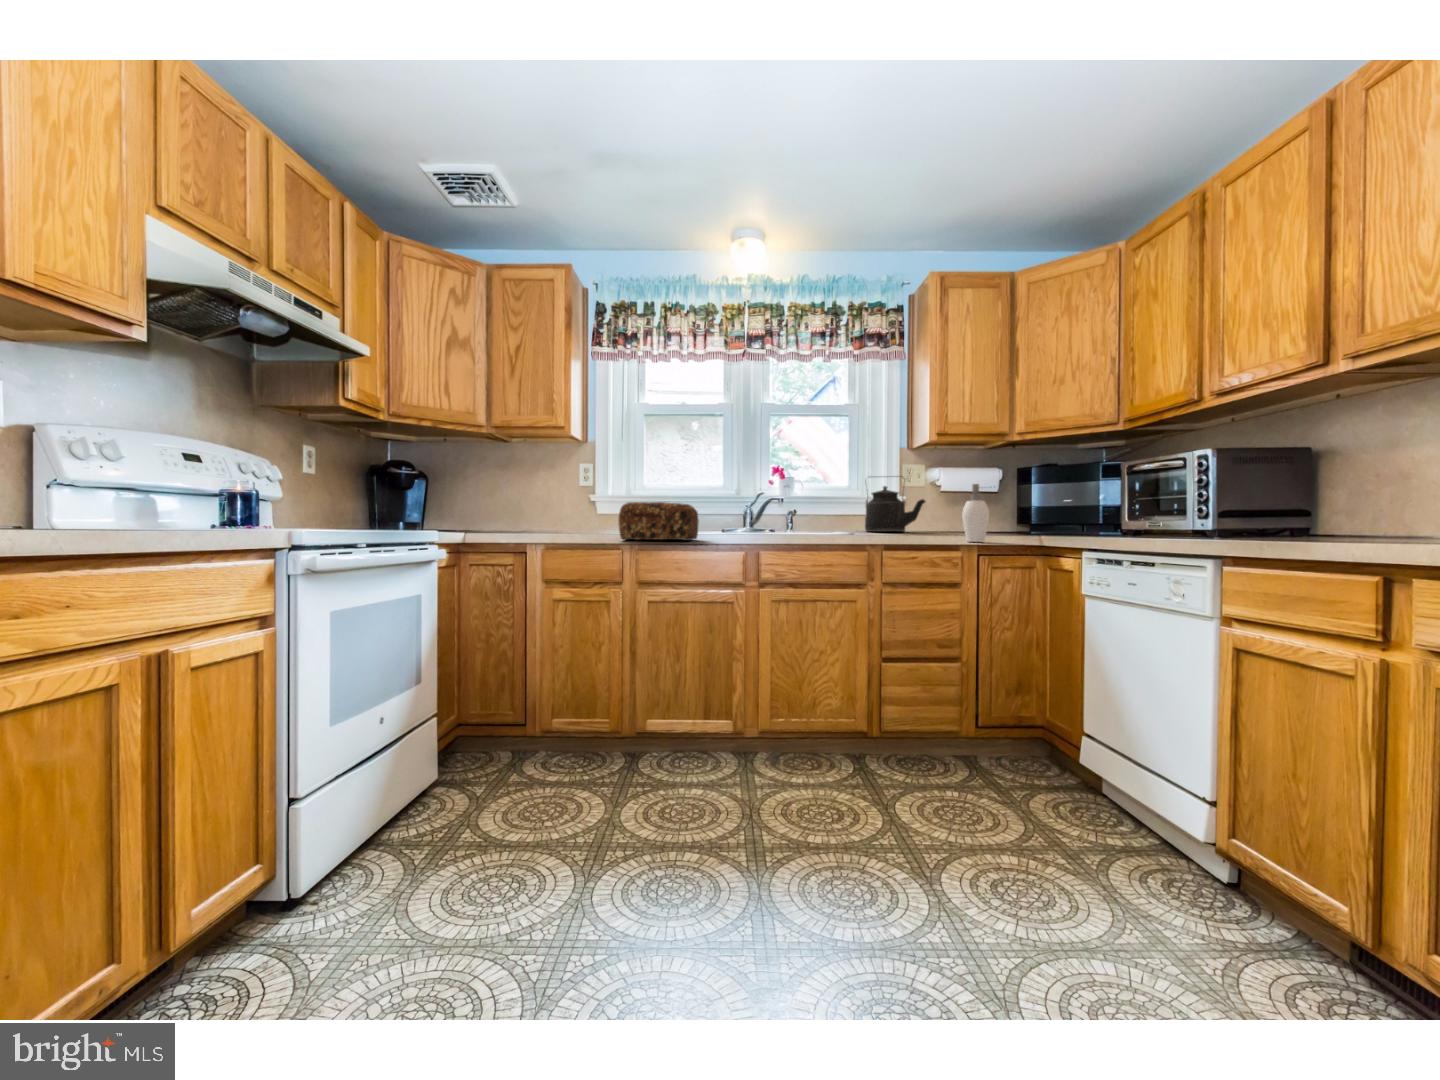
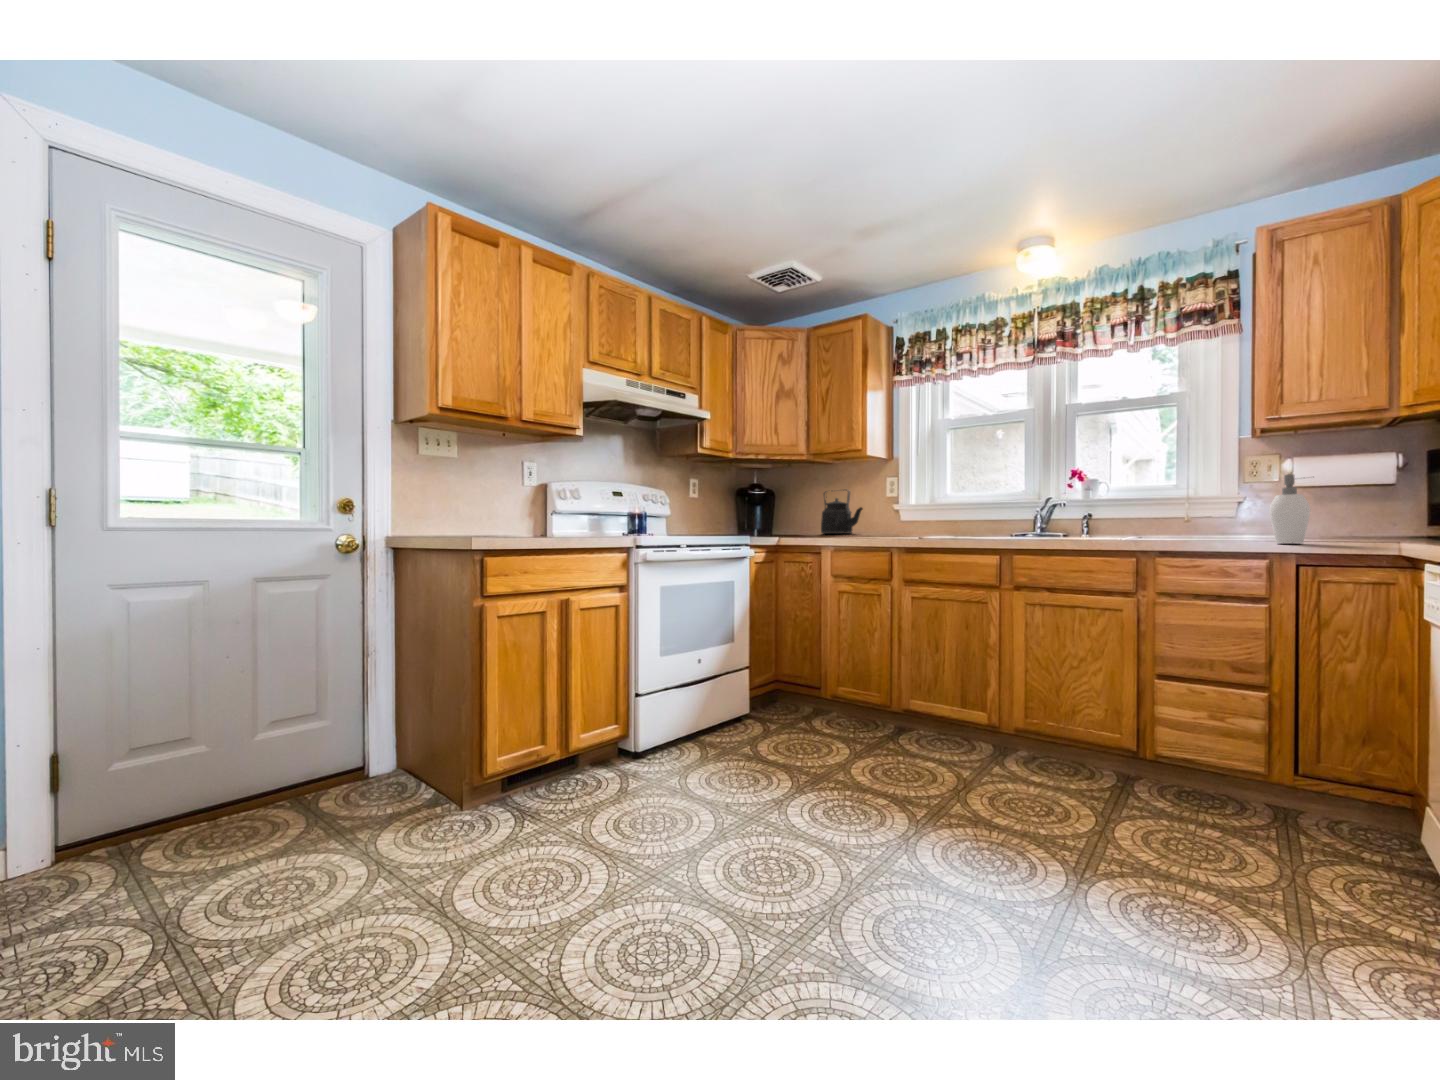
kettle: present [865,486,925,532] -> present [821,490,863,534]
bread loaf: present [618,502,699,540] -> none [884,510,958,542]

